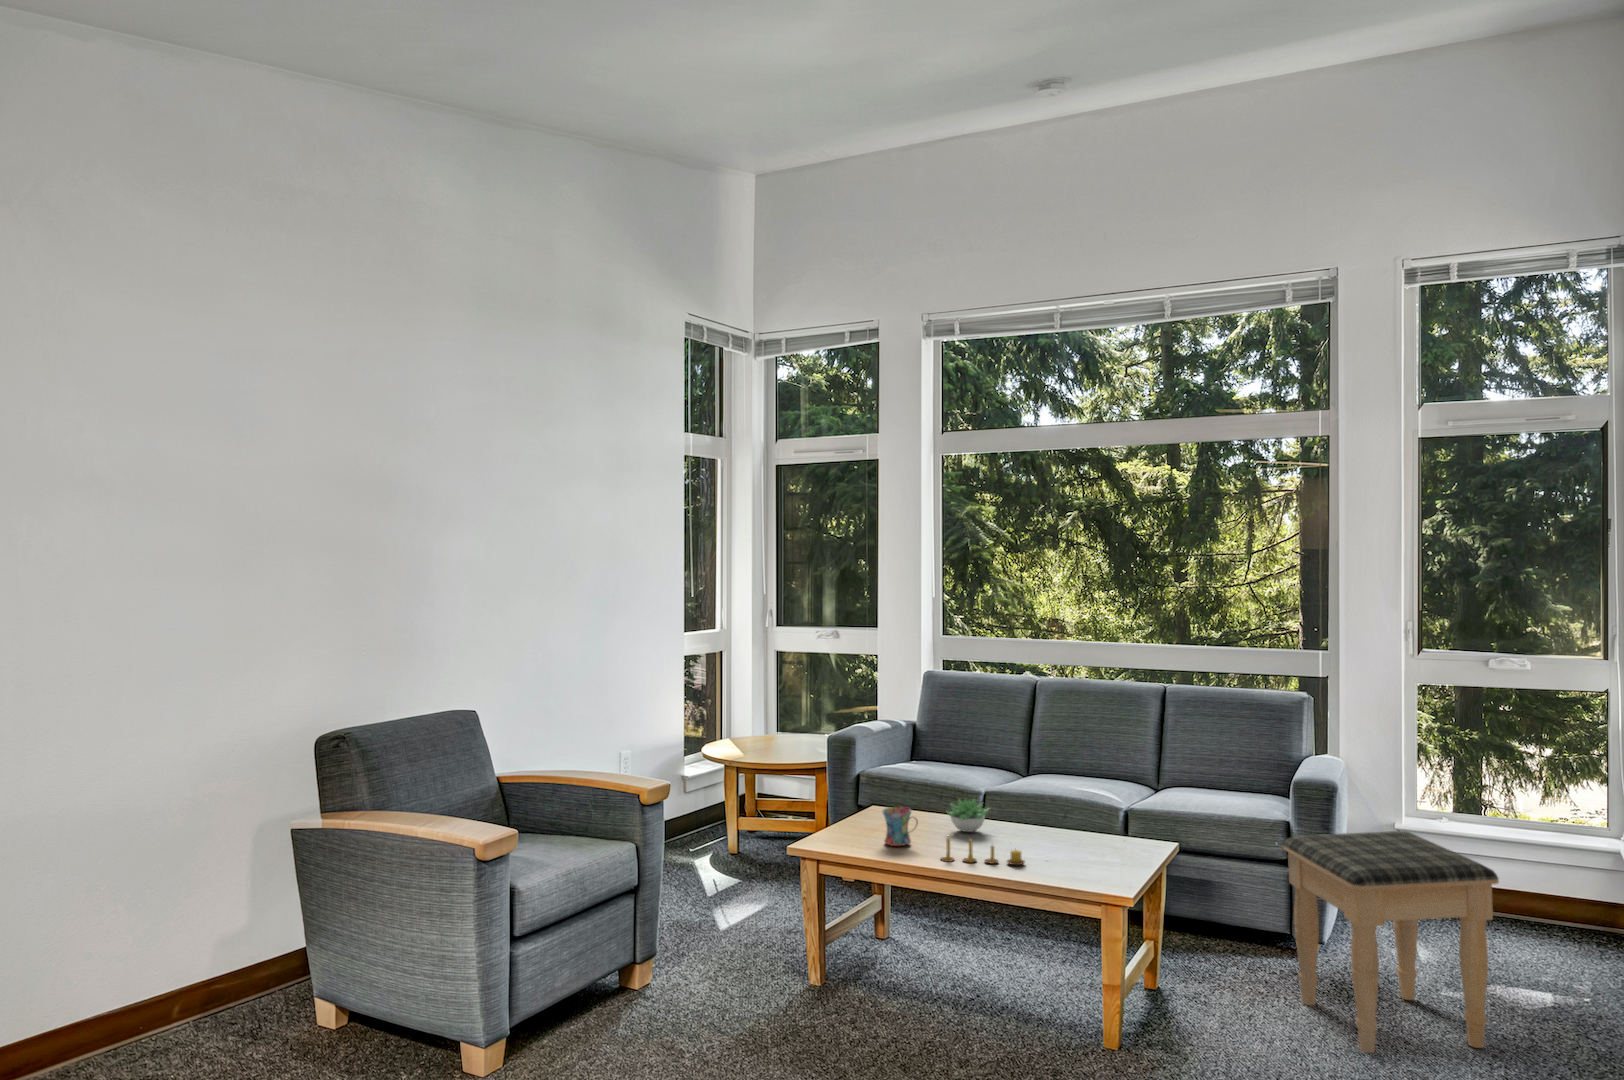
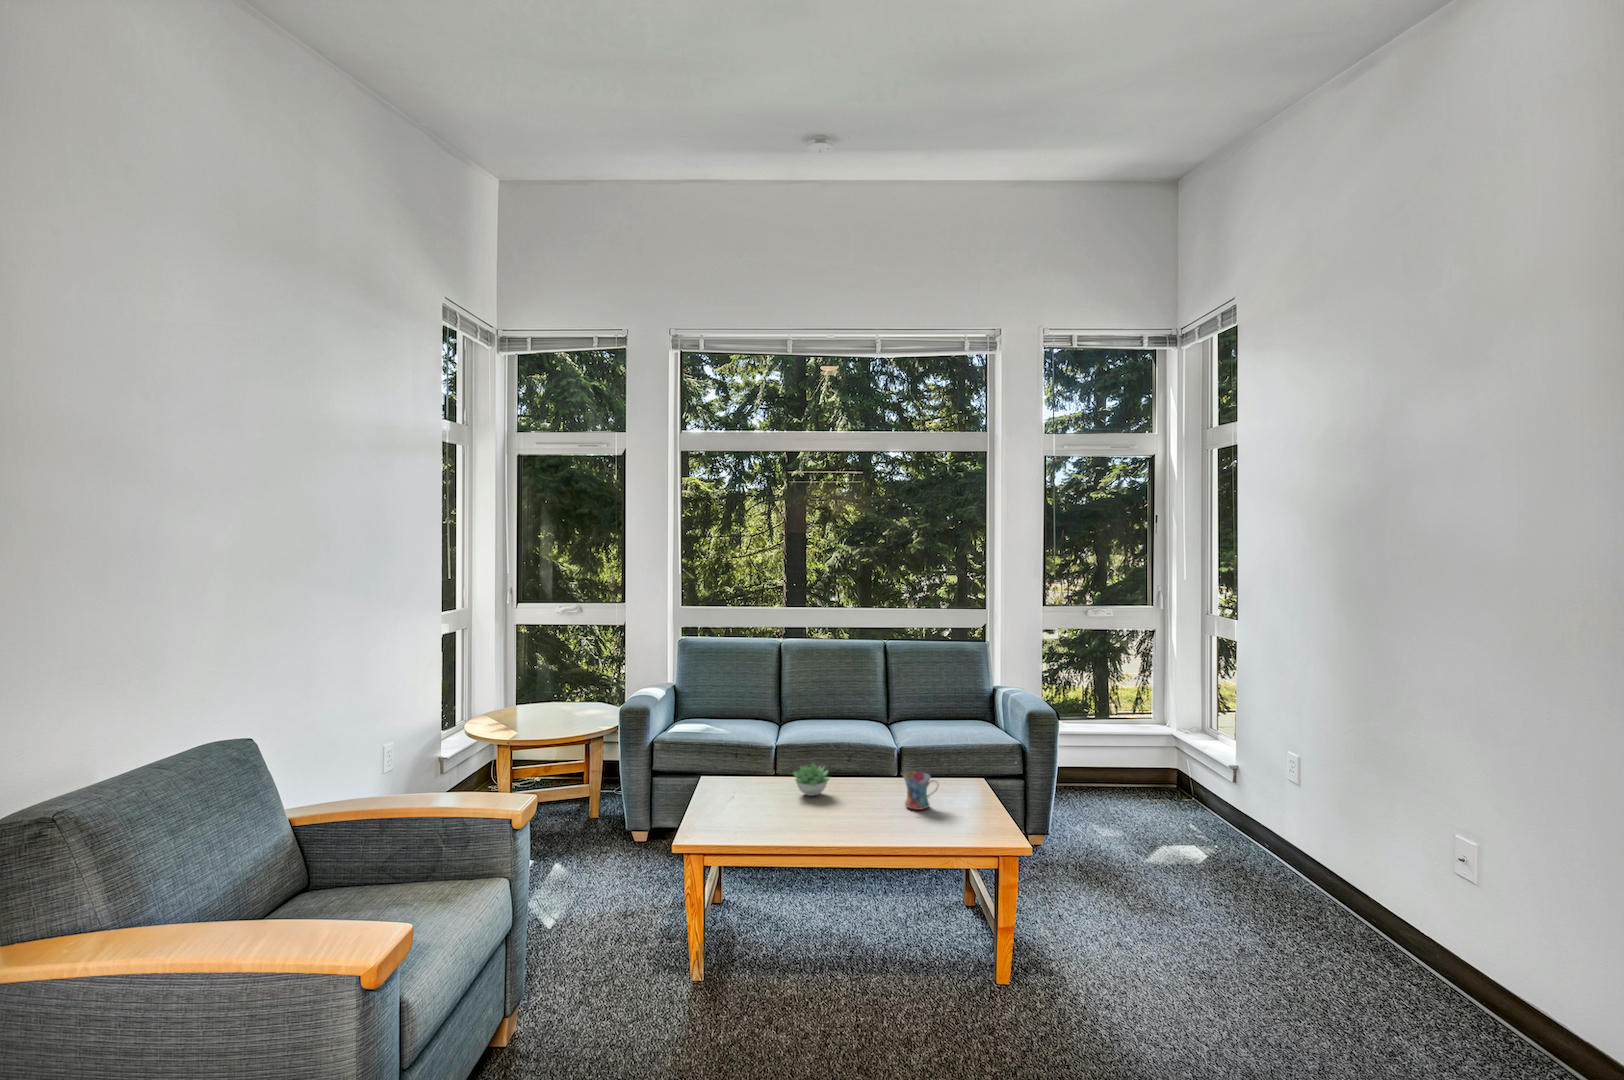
mug: present [882,807,918,846] -> present [904,772,936,810]
footstool: present [1283,831,1499,1053] -> none [1057,747,1216,929]
candle: present [941,838,1025,865] -> none [825,806,900,834]

